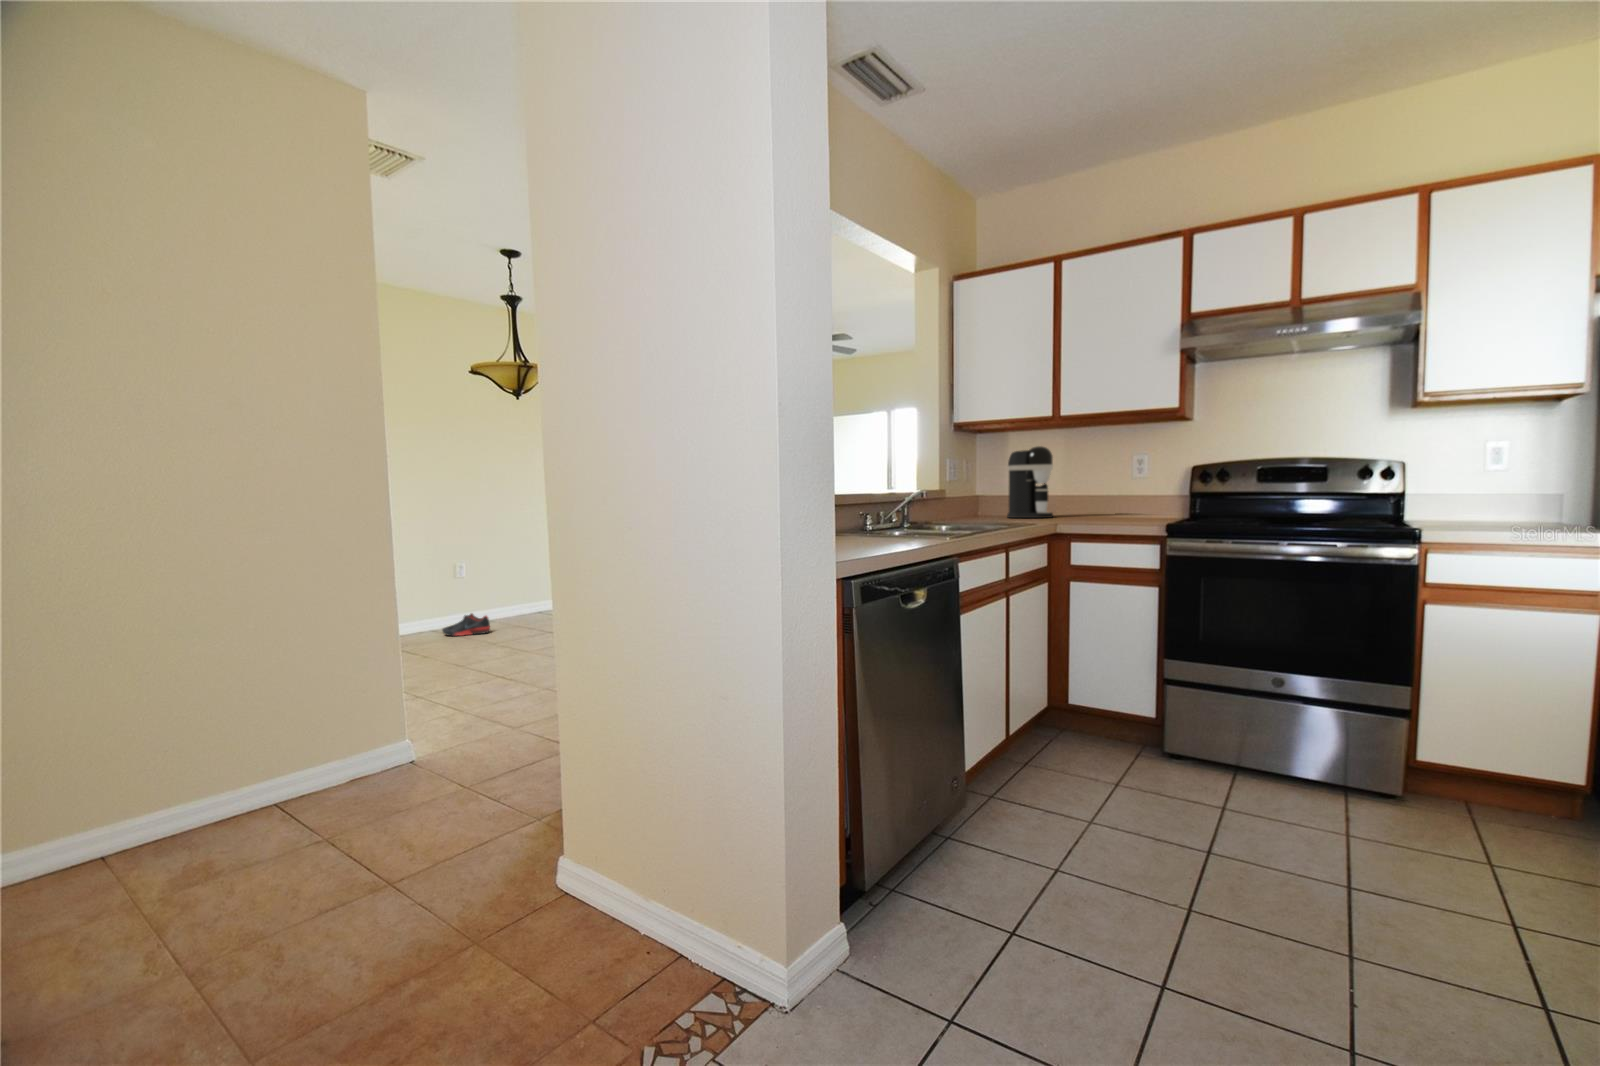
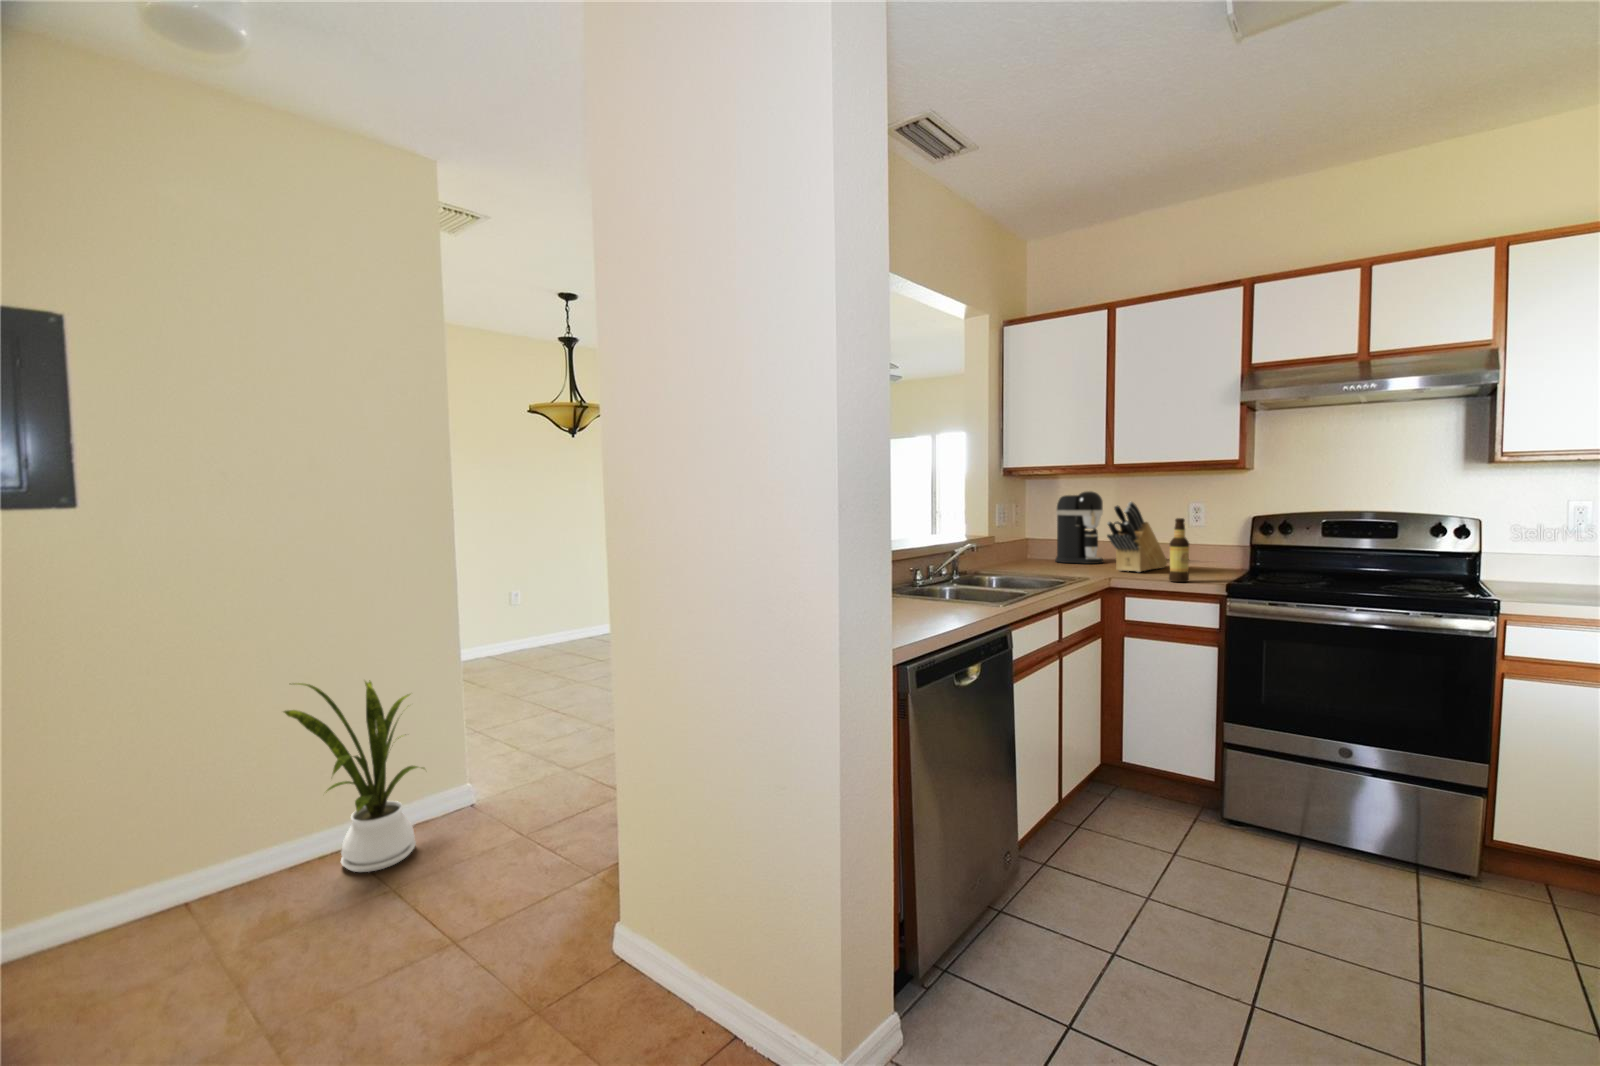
knife block: none [1055,451,1115,521] -> present [1107,502,1167,572]
bottle: none [1114,463,1134,526] -> present [1169,518,1189,582]
shoe: present [442,613,490,636] -> none [502,635,547,657]
house plant: none [196,626,358,828] -> present [284,680,424,872]

